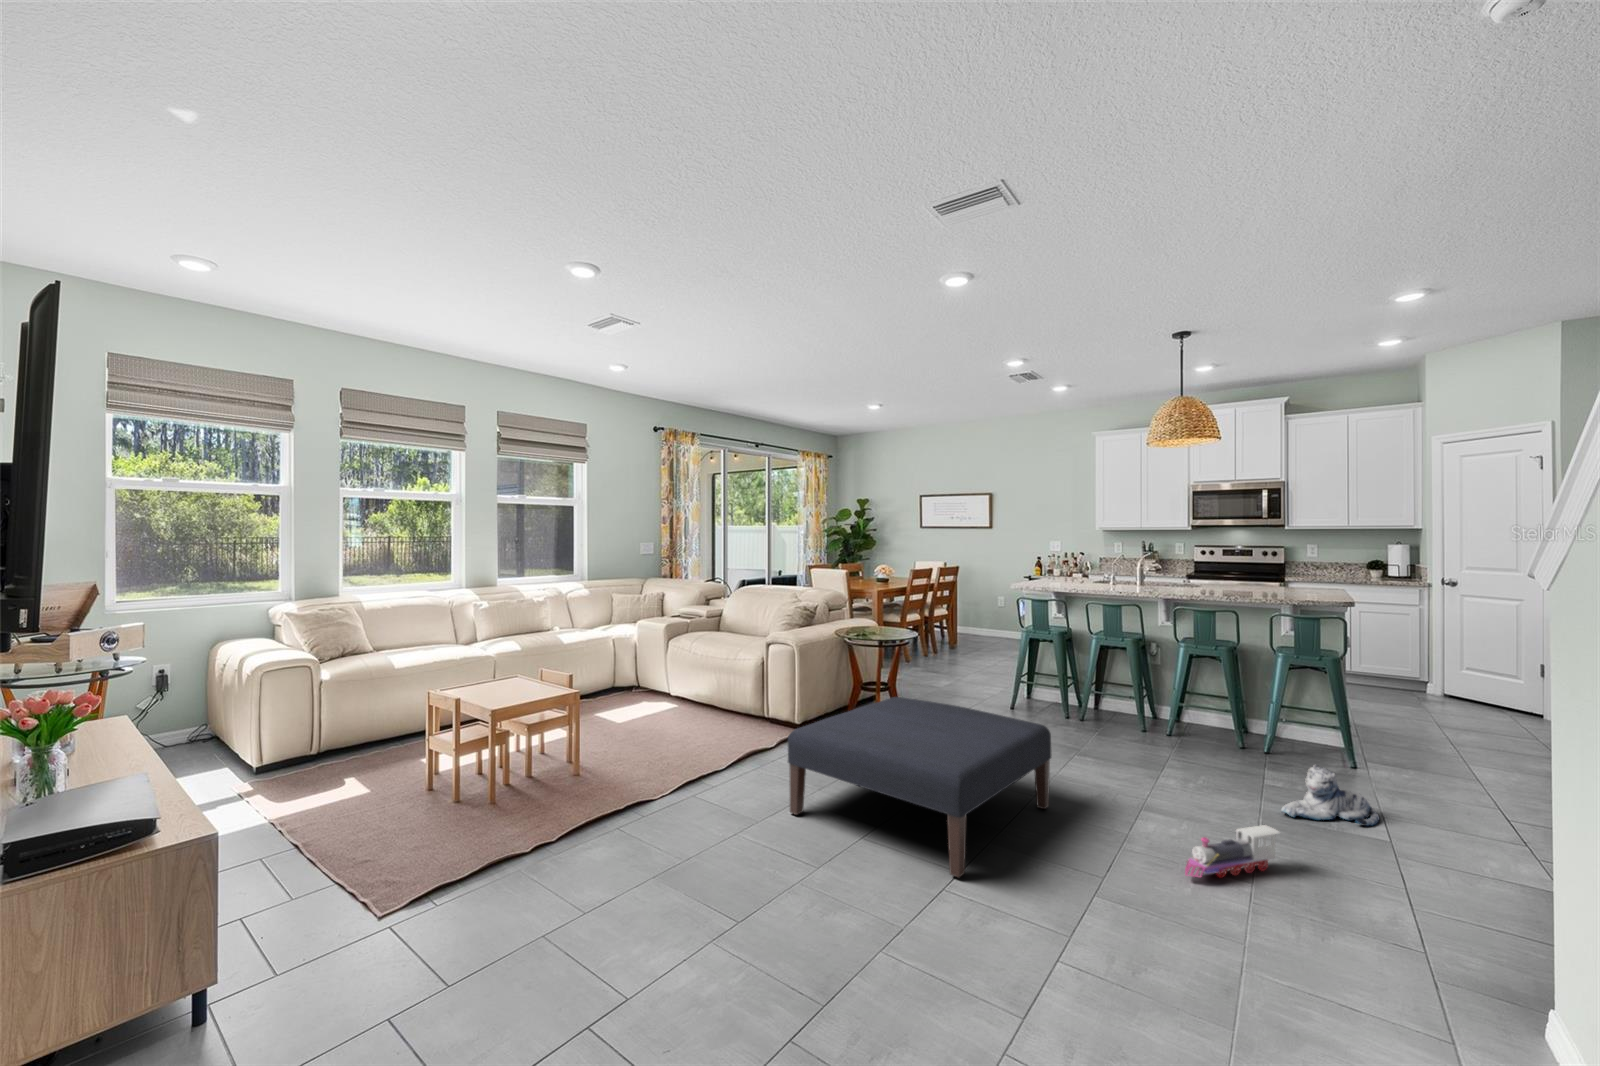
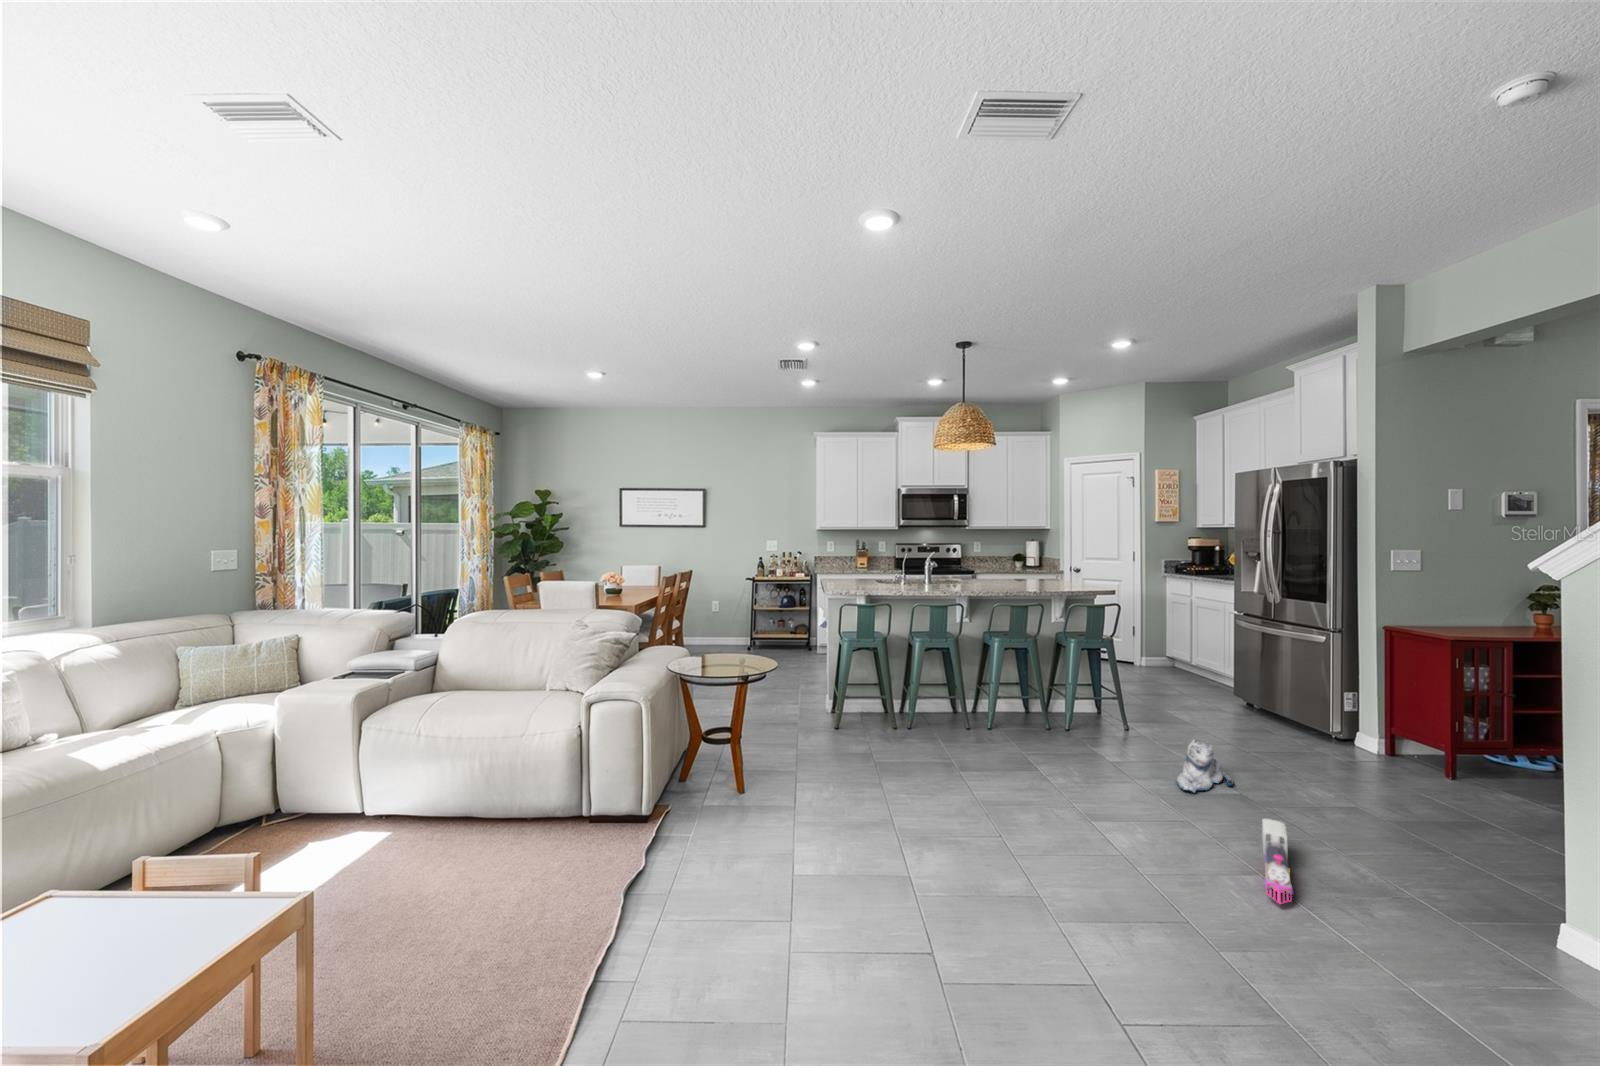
ottoman: present [788,697,1052,877] -> none [839,755,1183,1031]

